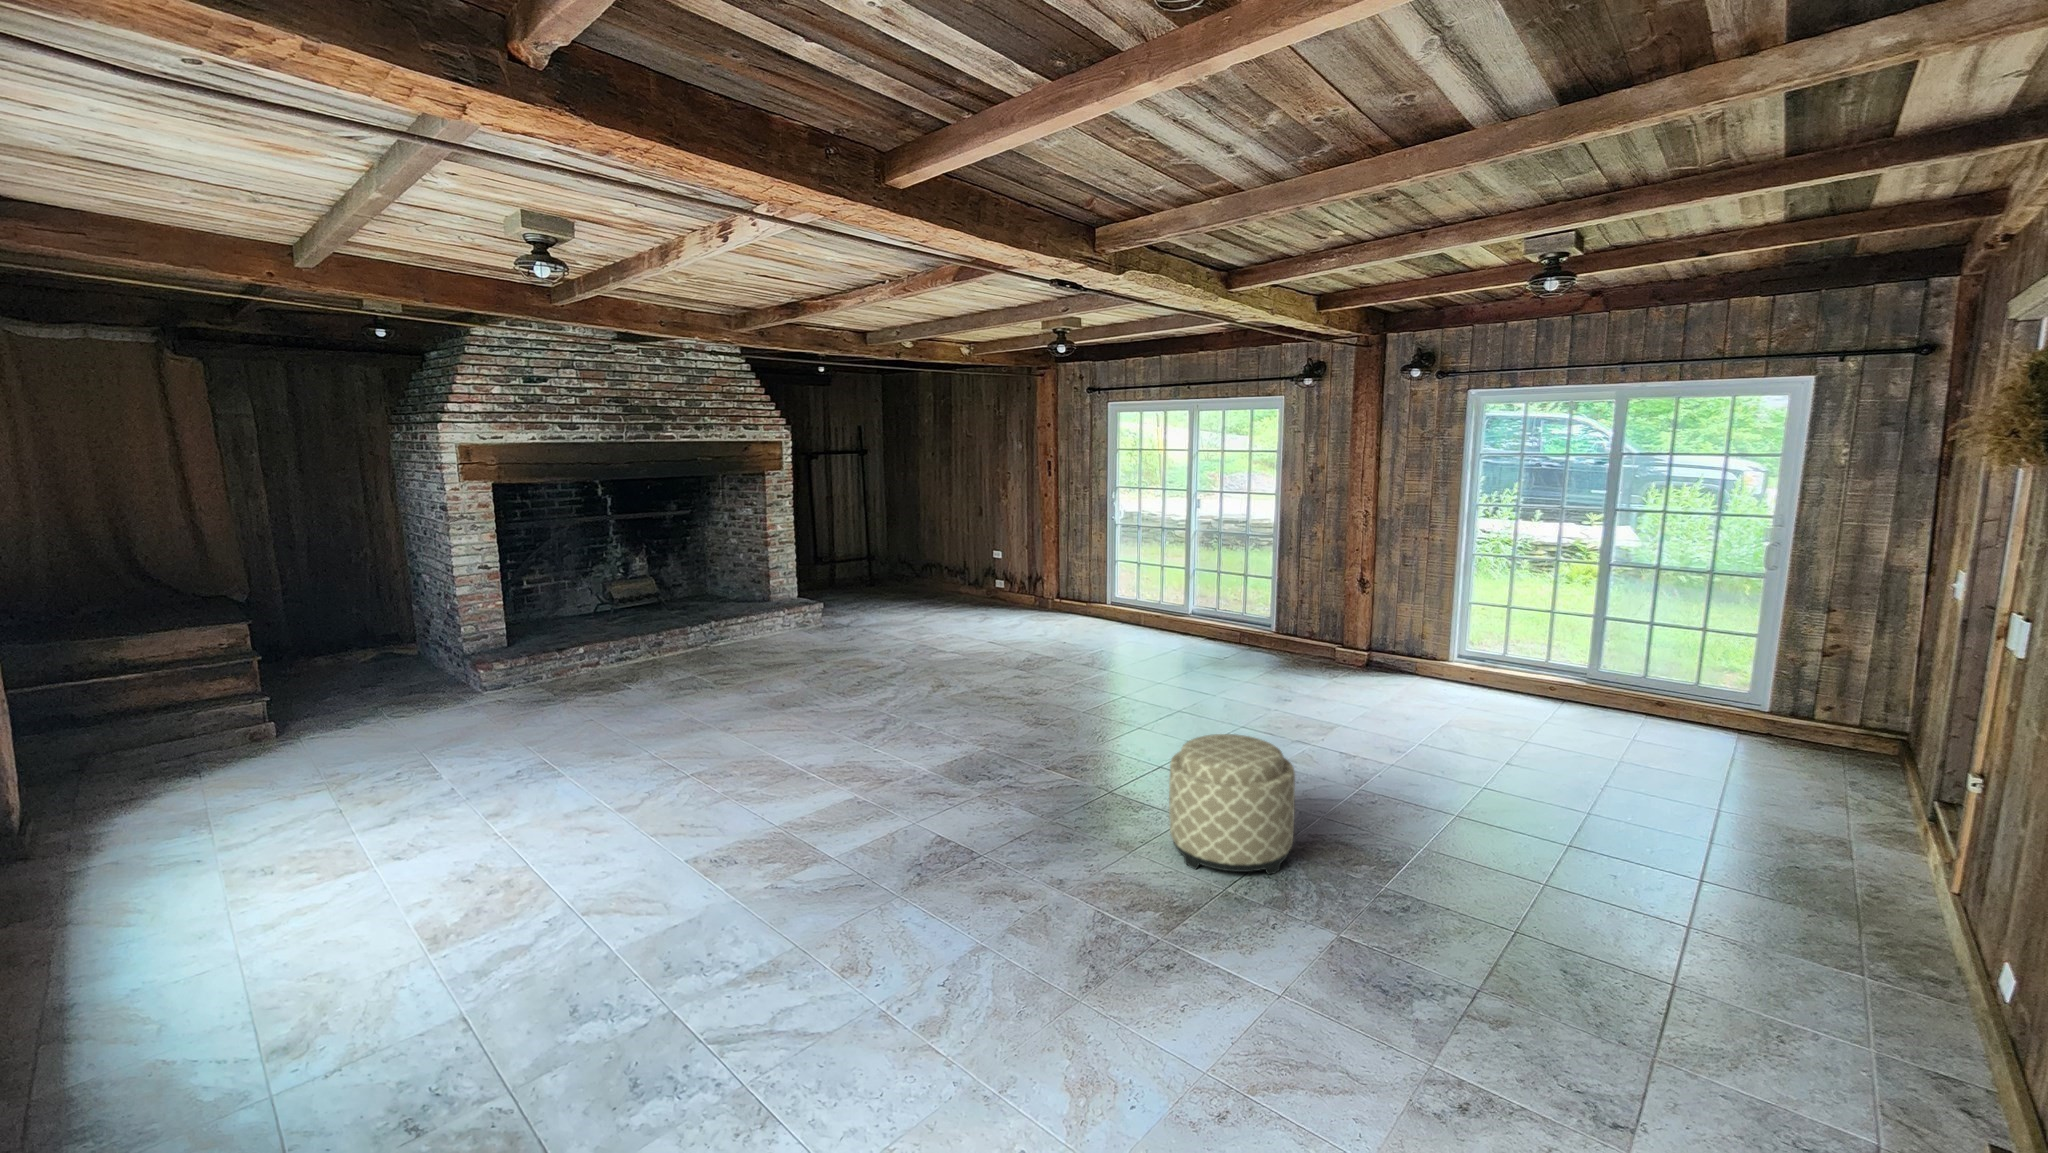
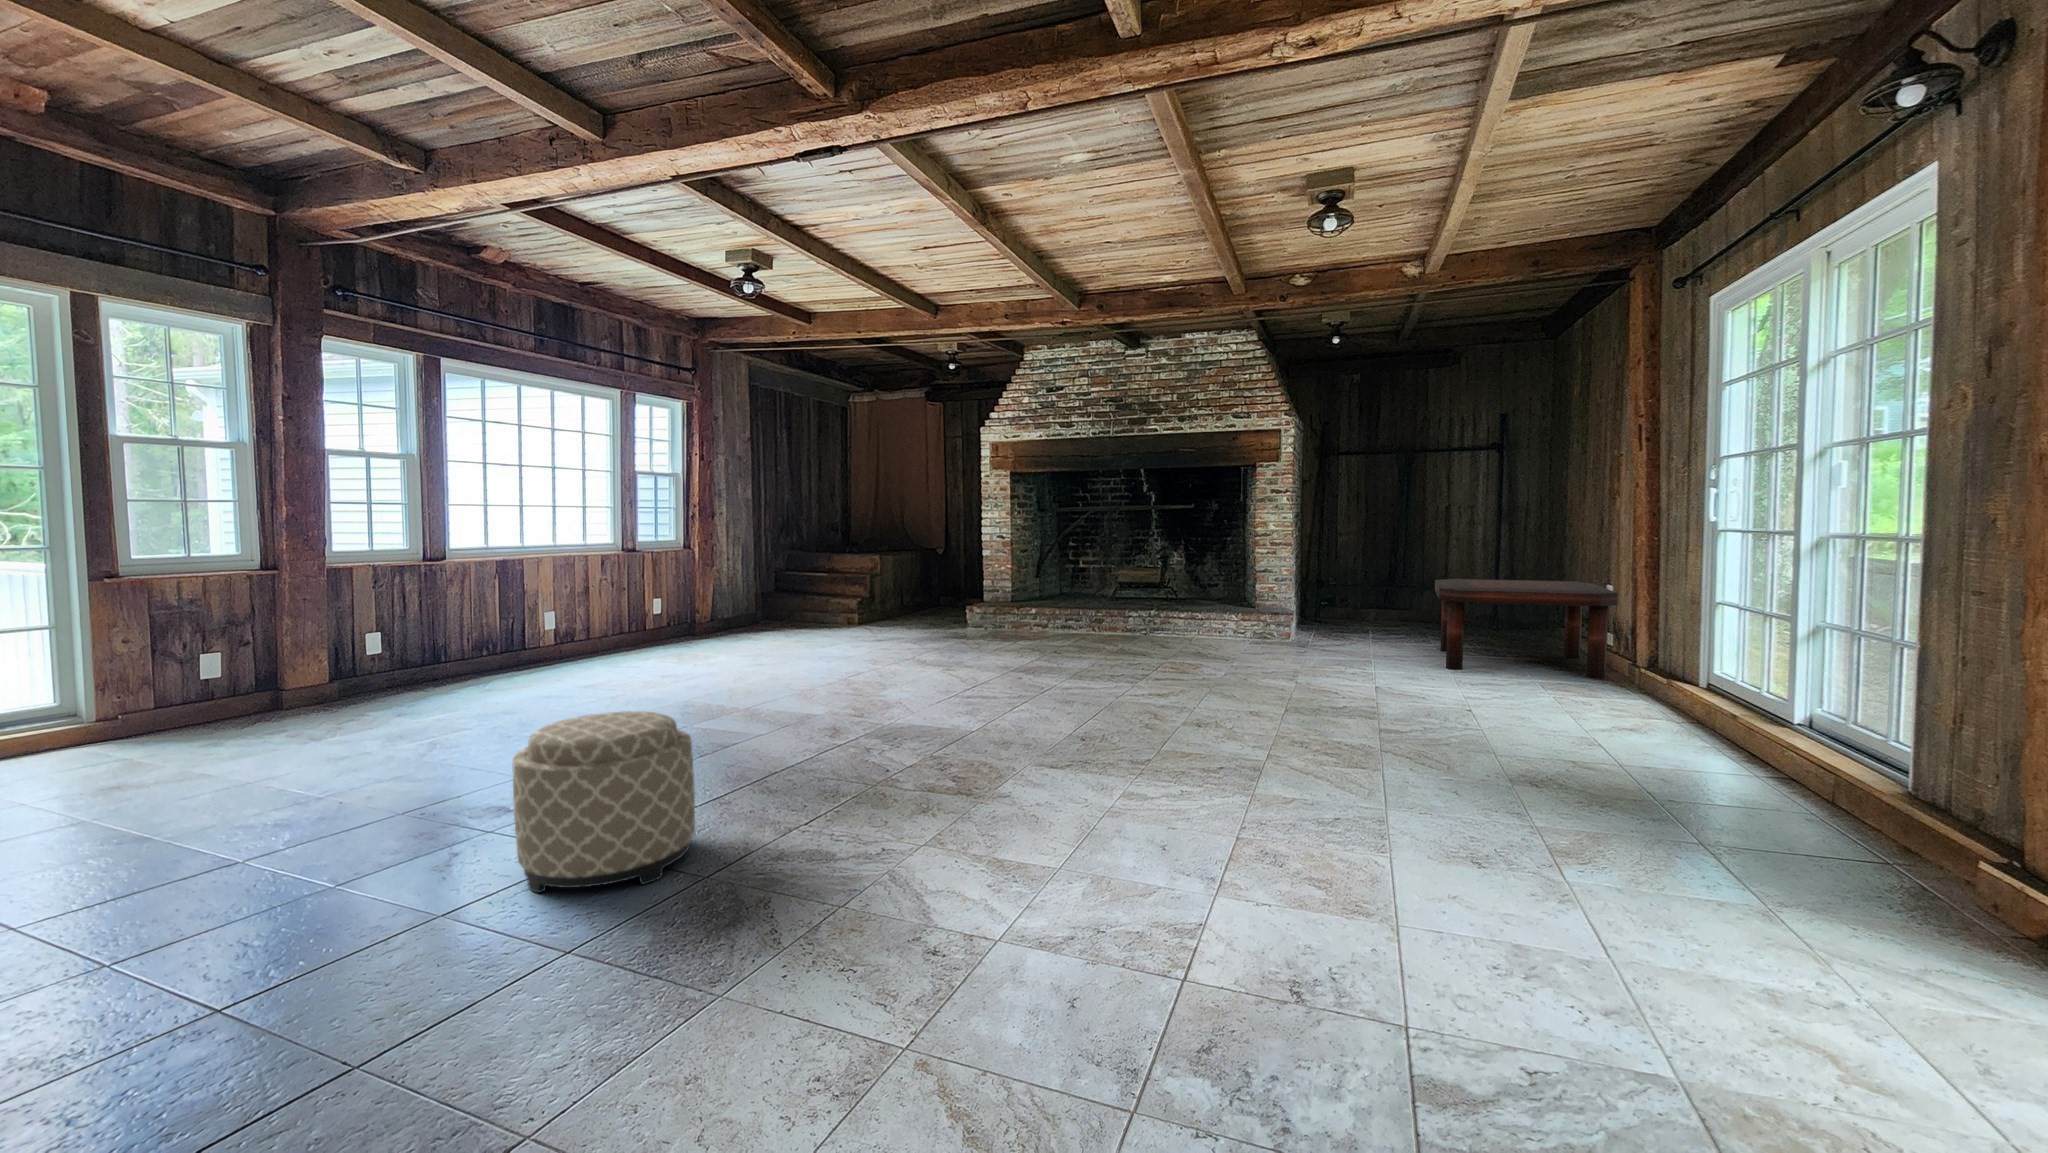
coffee table: none [911,548,1032,617] -> present [1435,579,1618,679]

